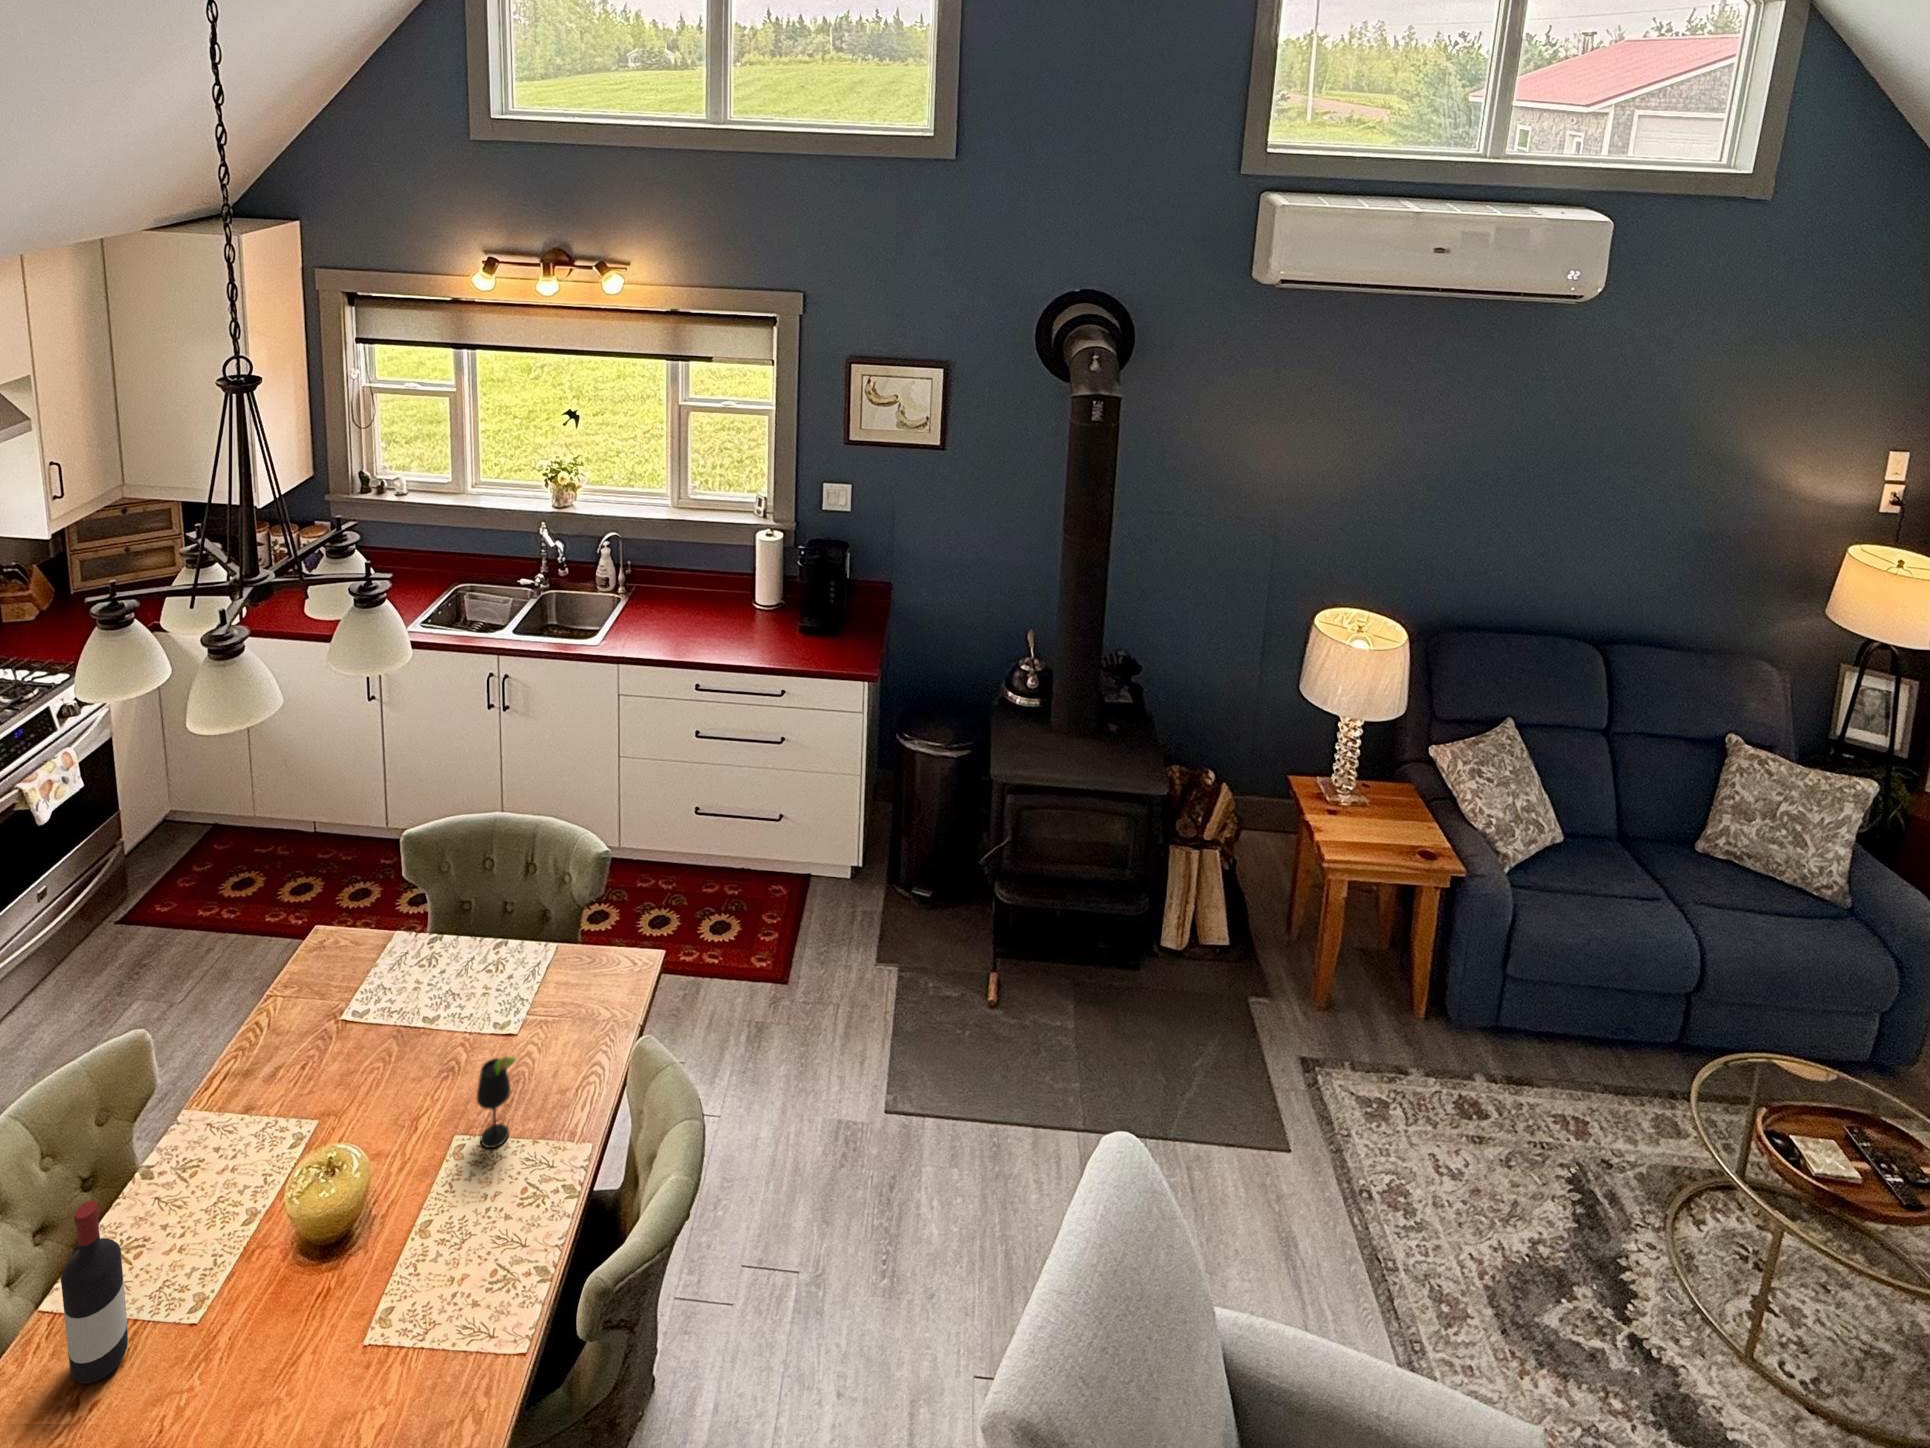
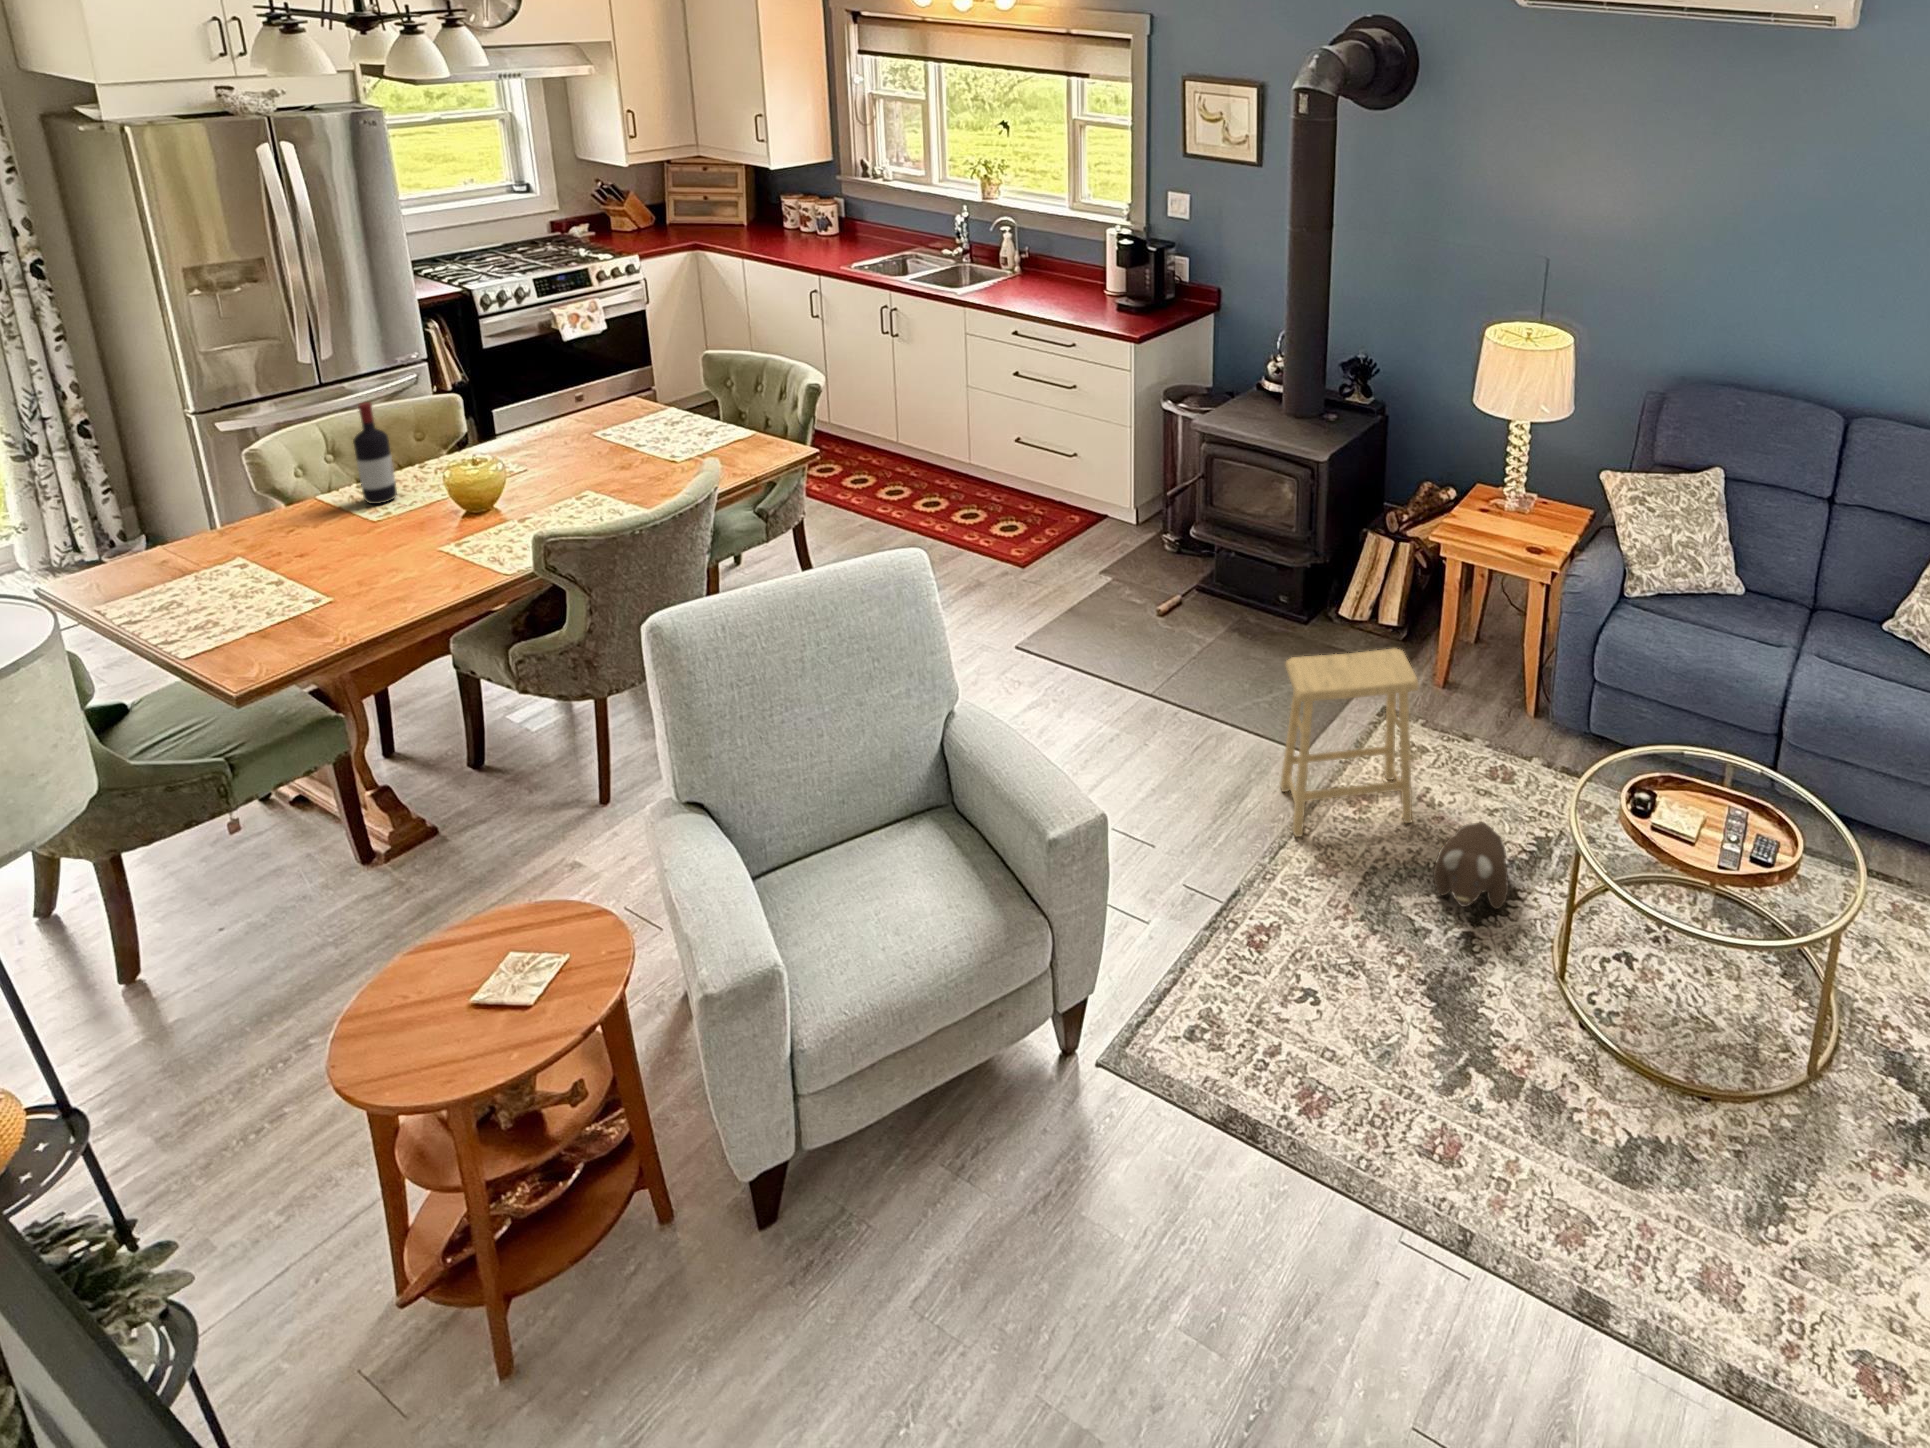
footstool: none [1327,1031,1491,1308] -> present [1280,648,1419,837]
wine glass: present [477,1056,516,1148] -> none [619,423,645,484]
plush toy: none [1564,1212,1690,1346] -> present [1433,822,1508,909]

